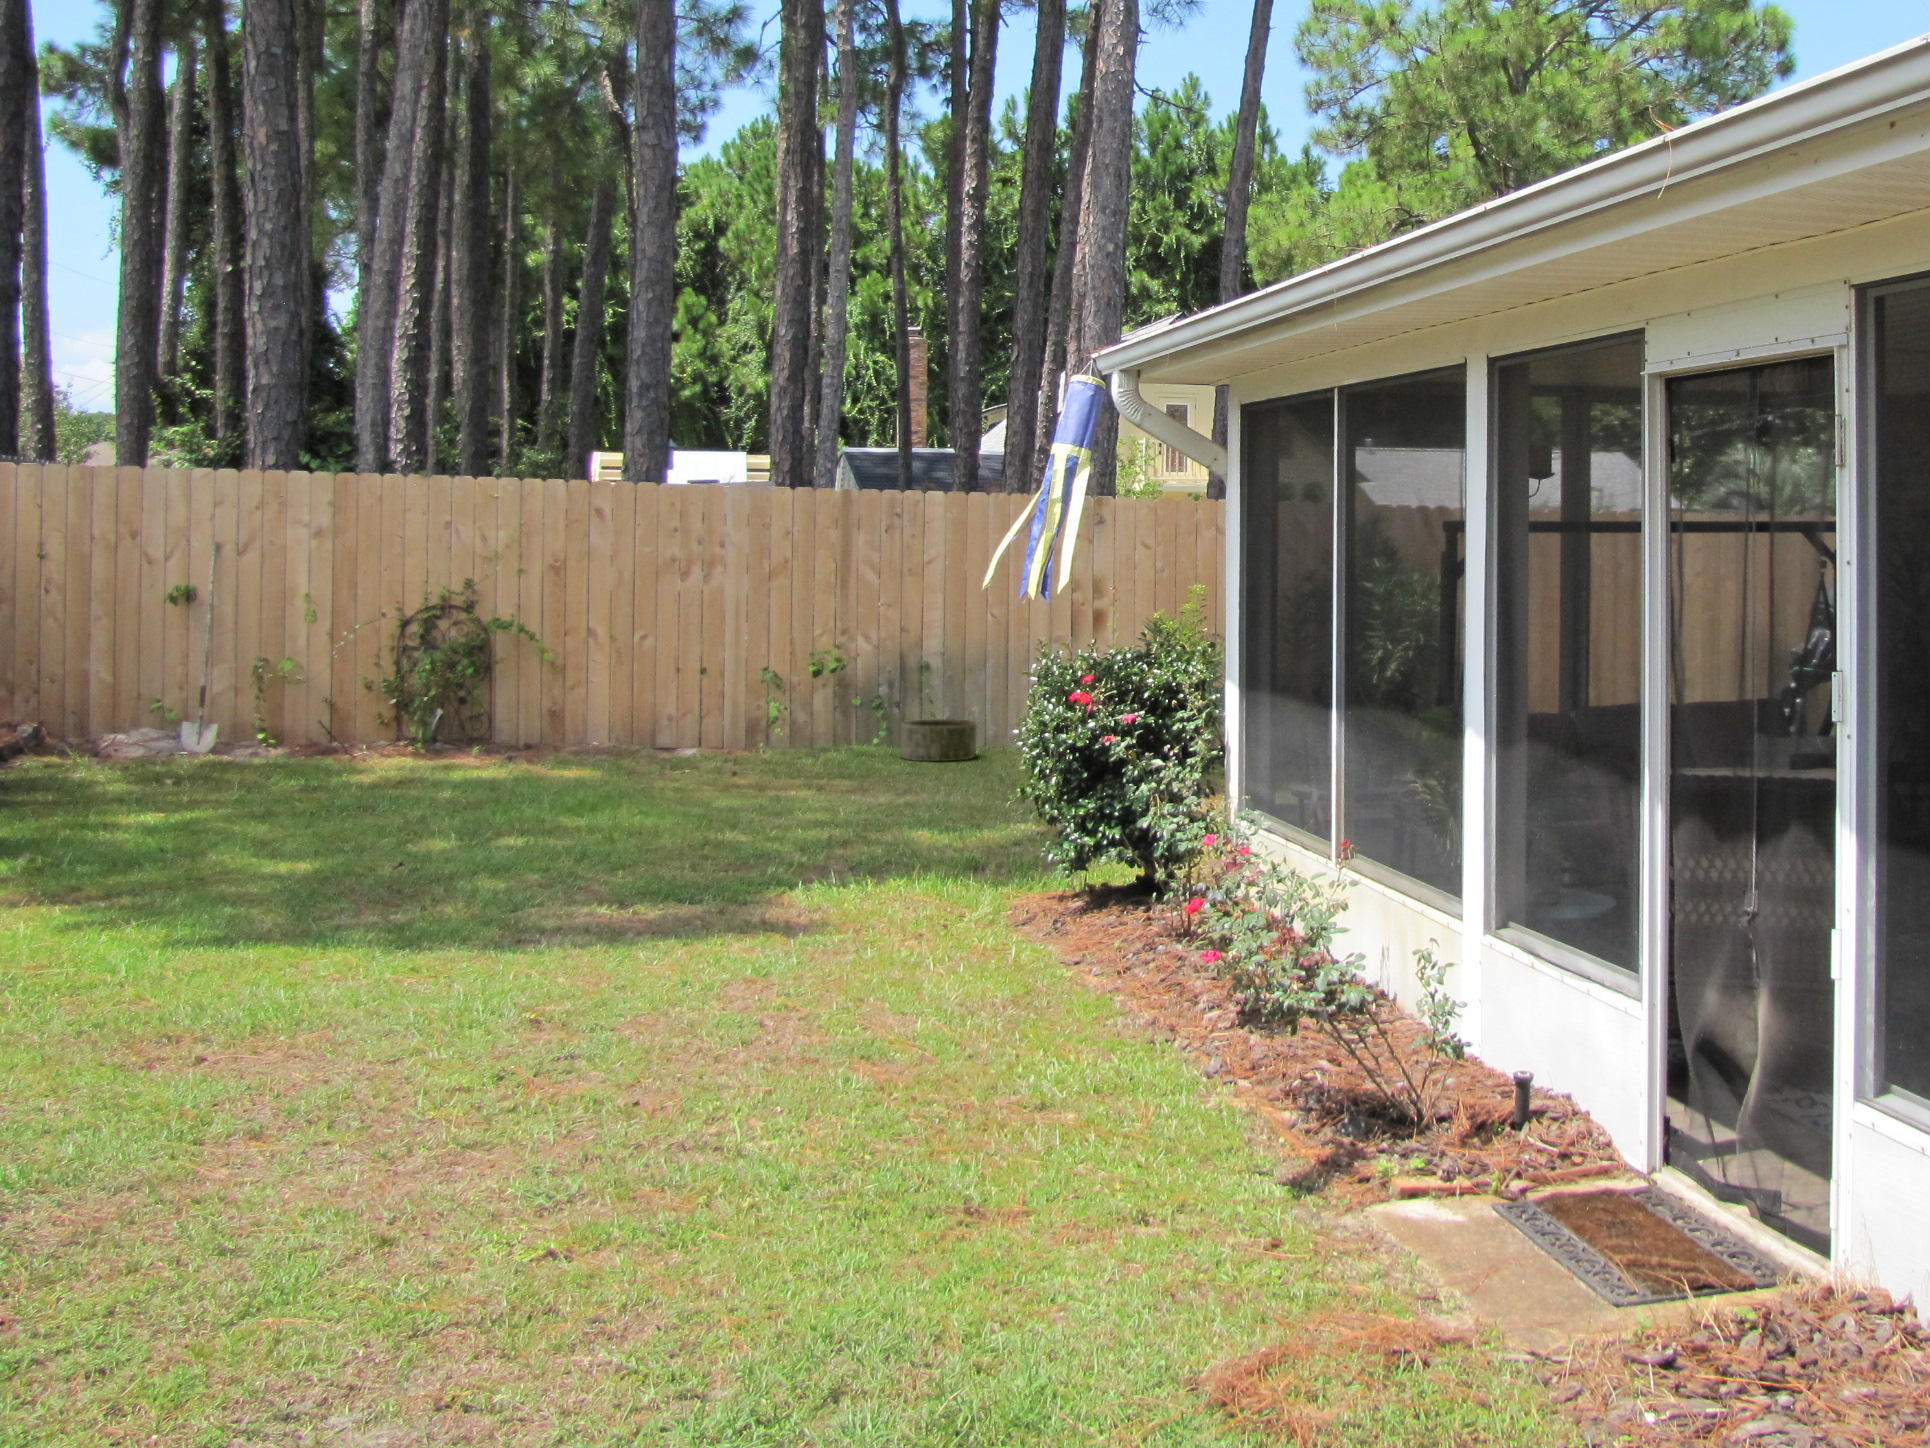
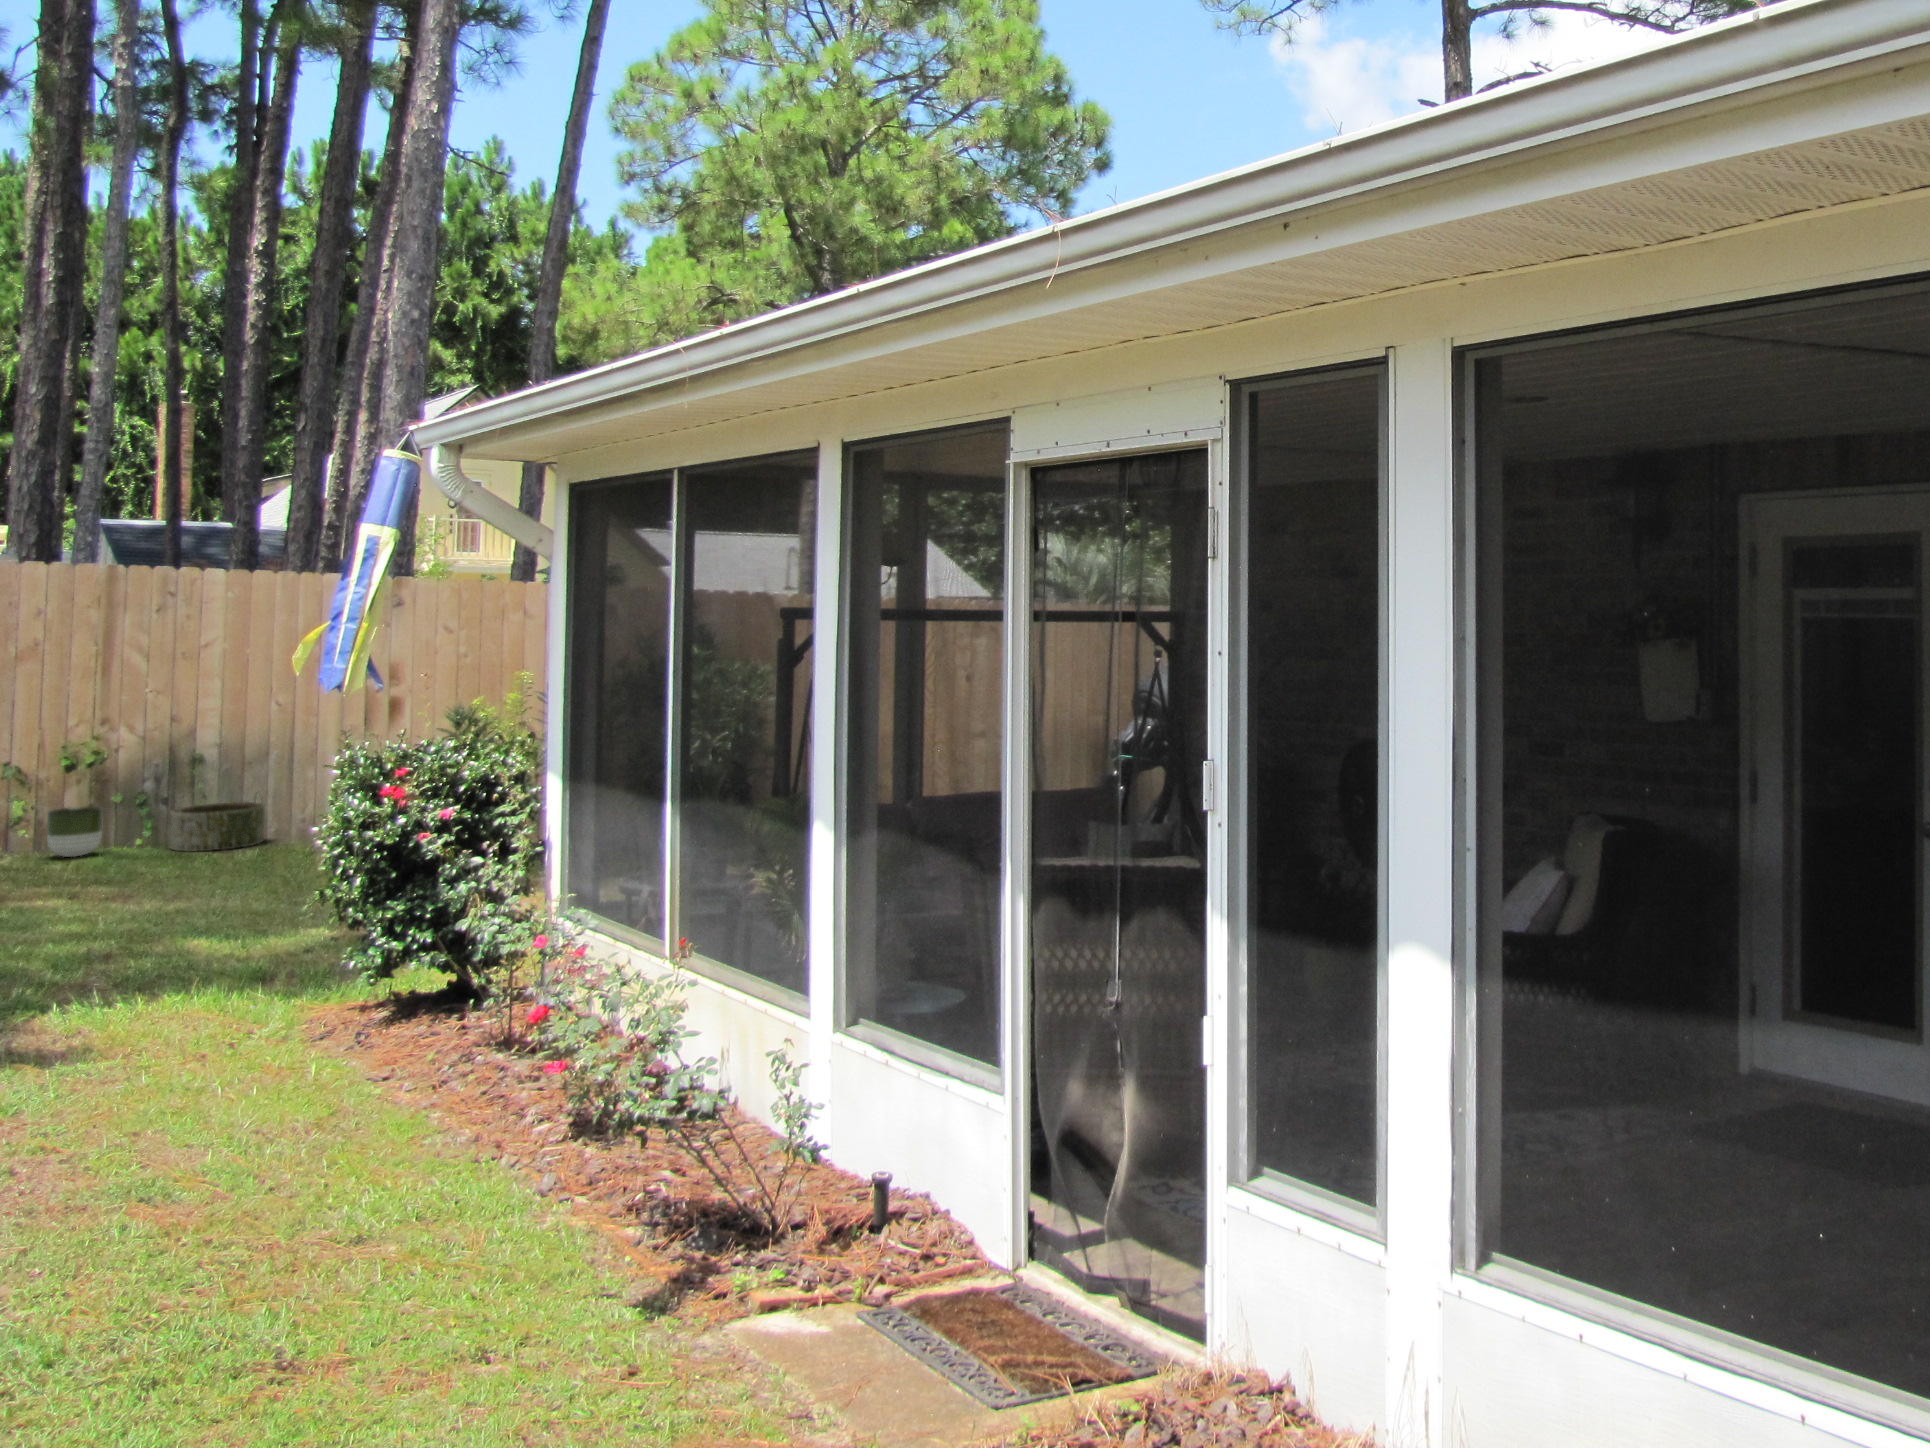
planter: none [807,714,849,758] -> present [47,806,103,857]

